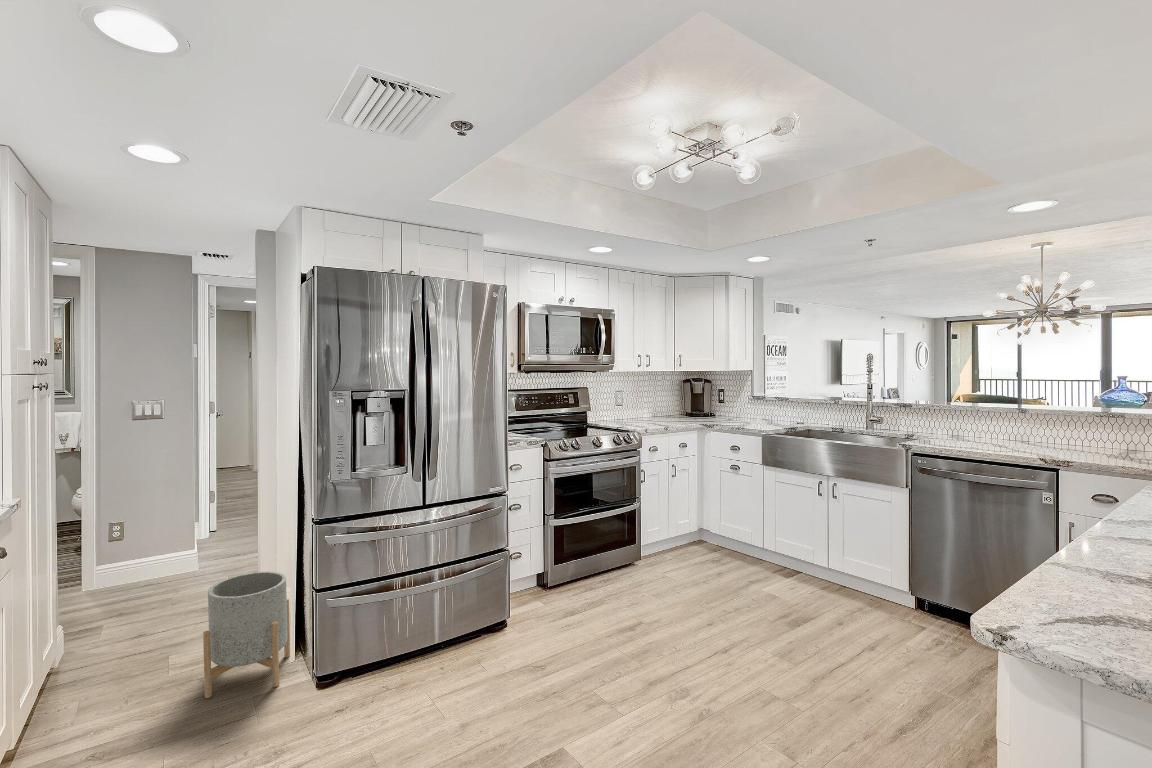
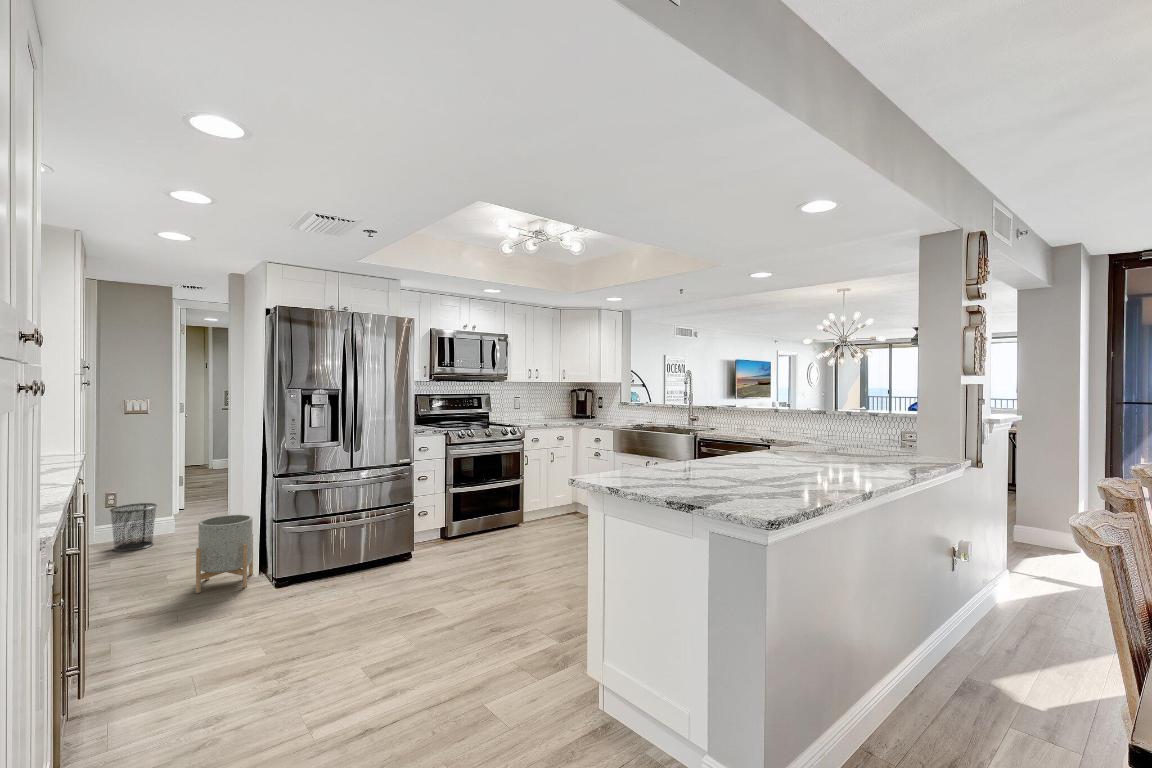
waste bin: none [114,535,176,602] -> present [110,503,157,552]

